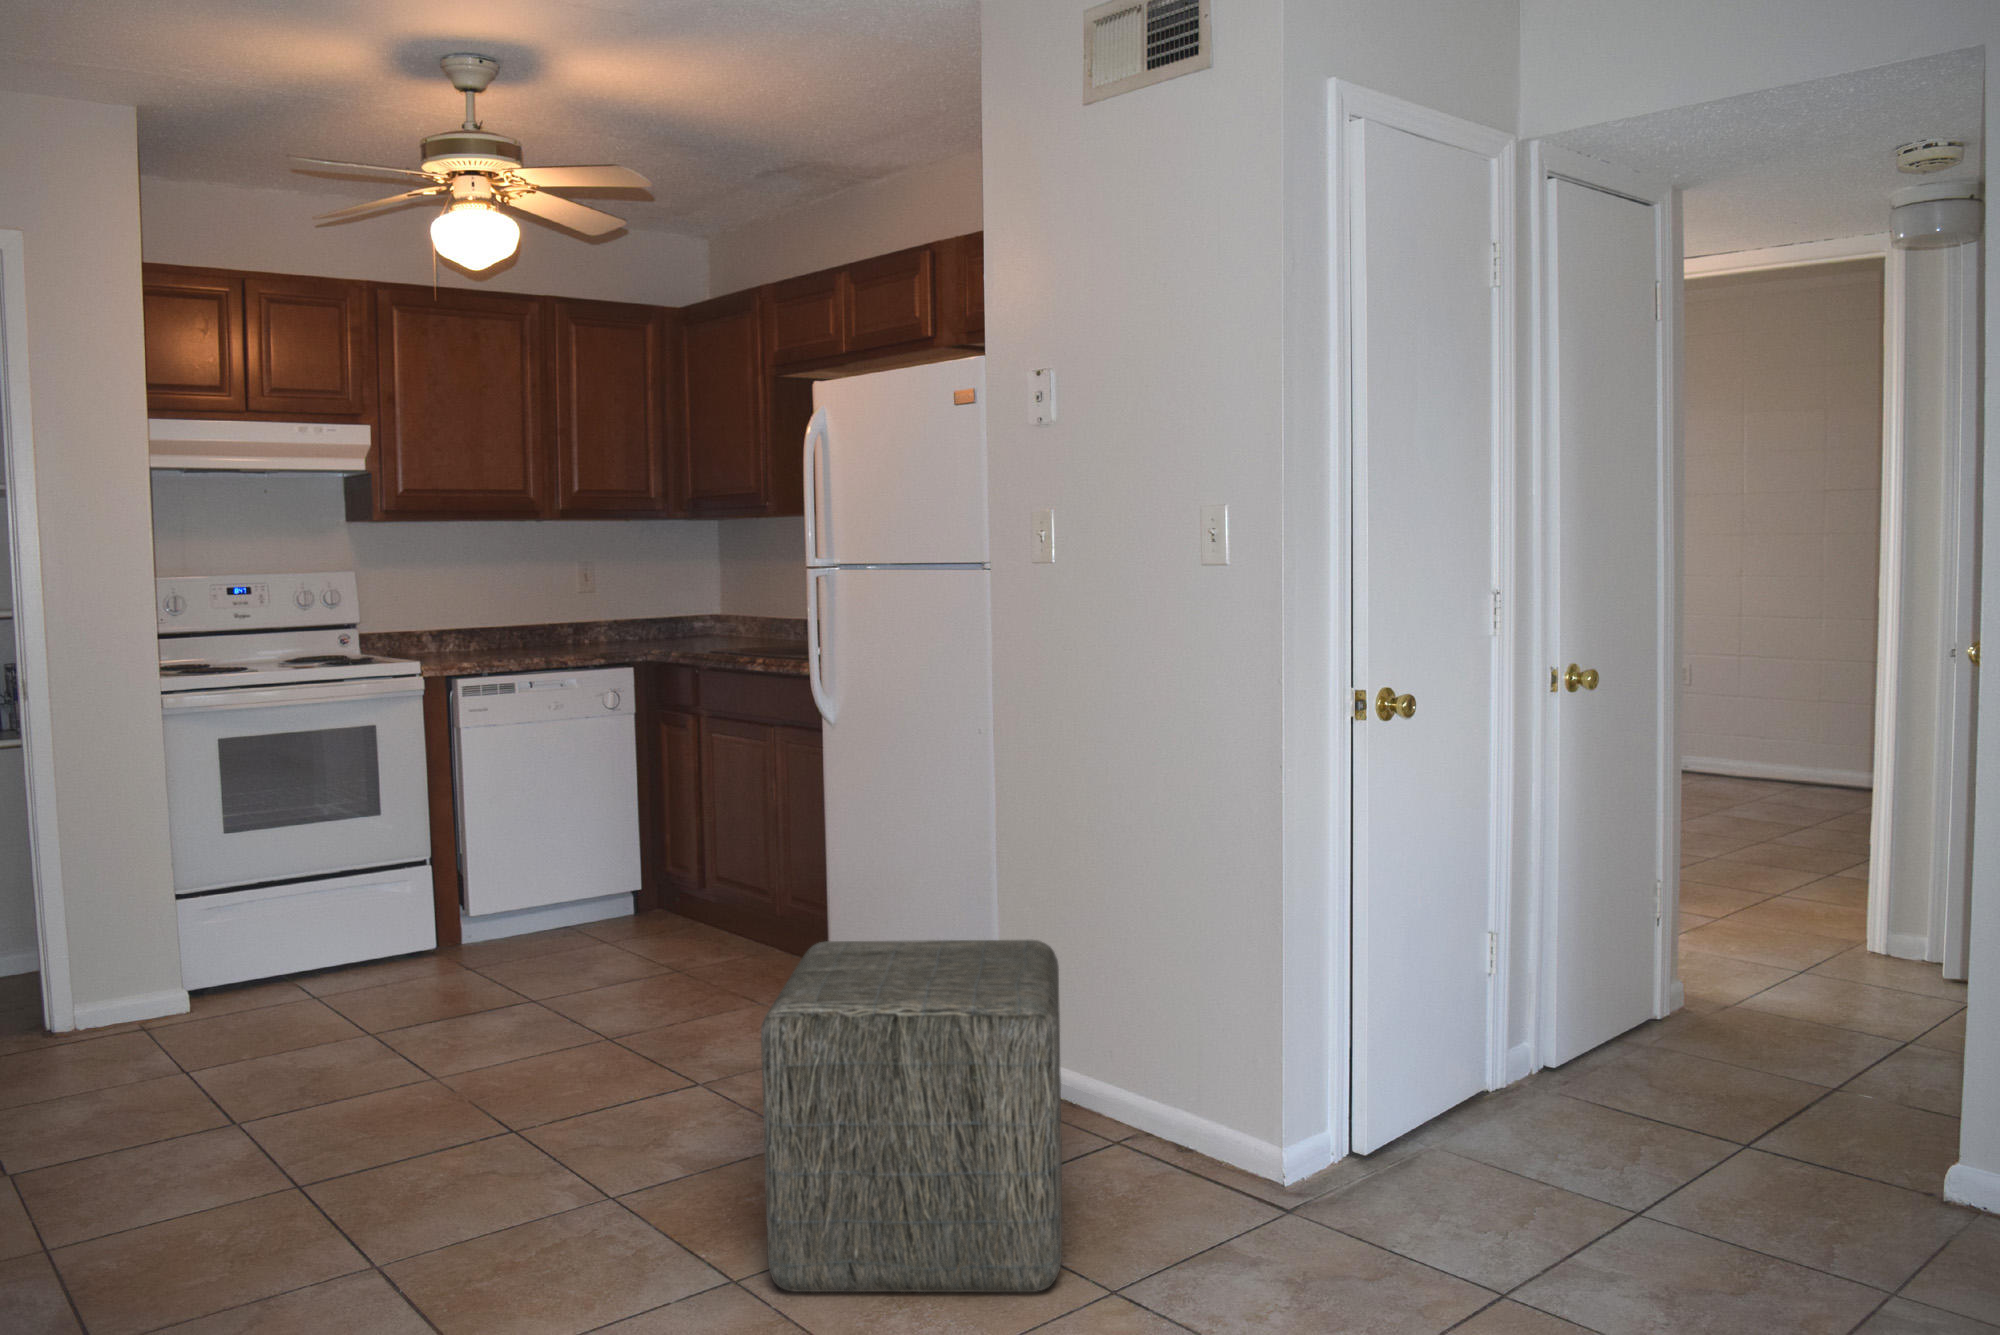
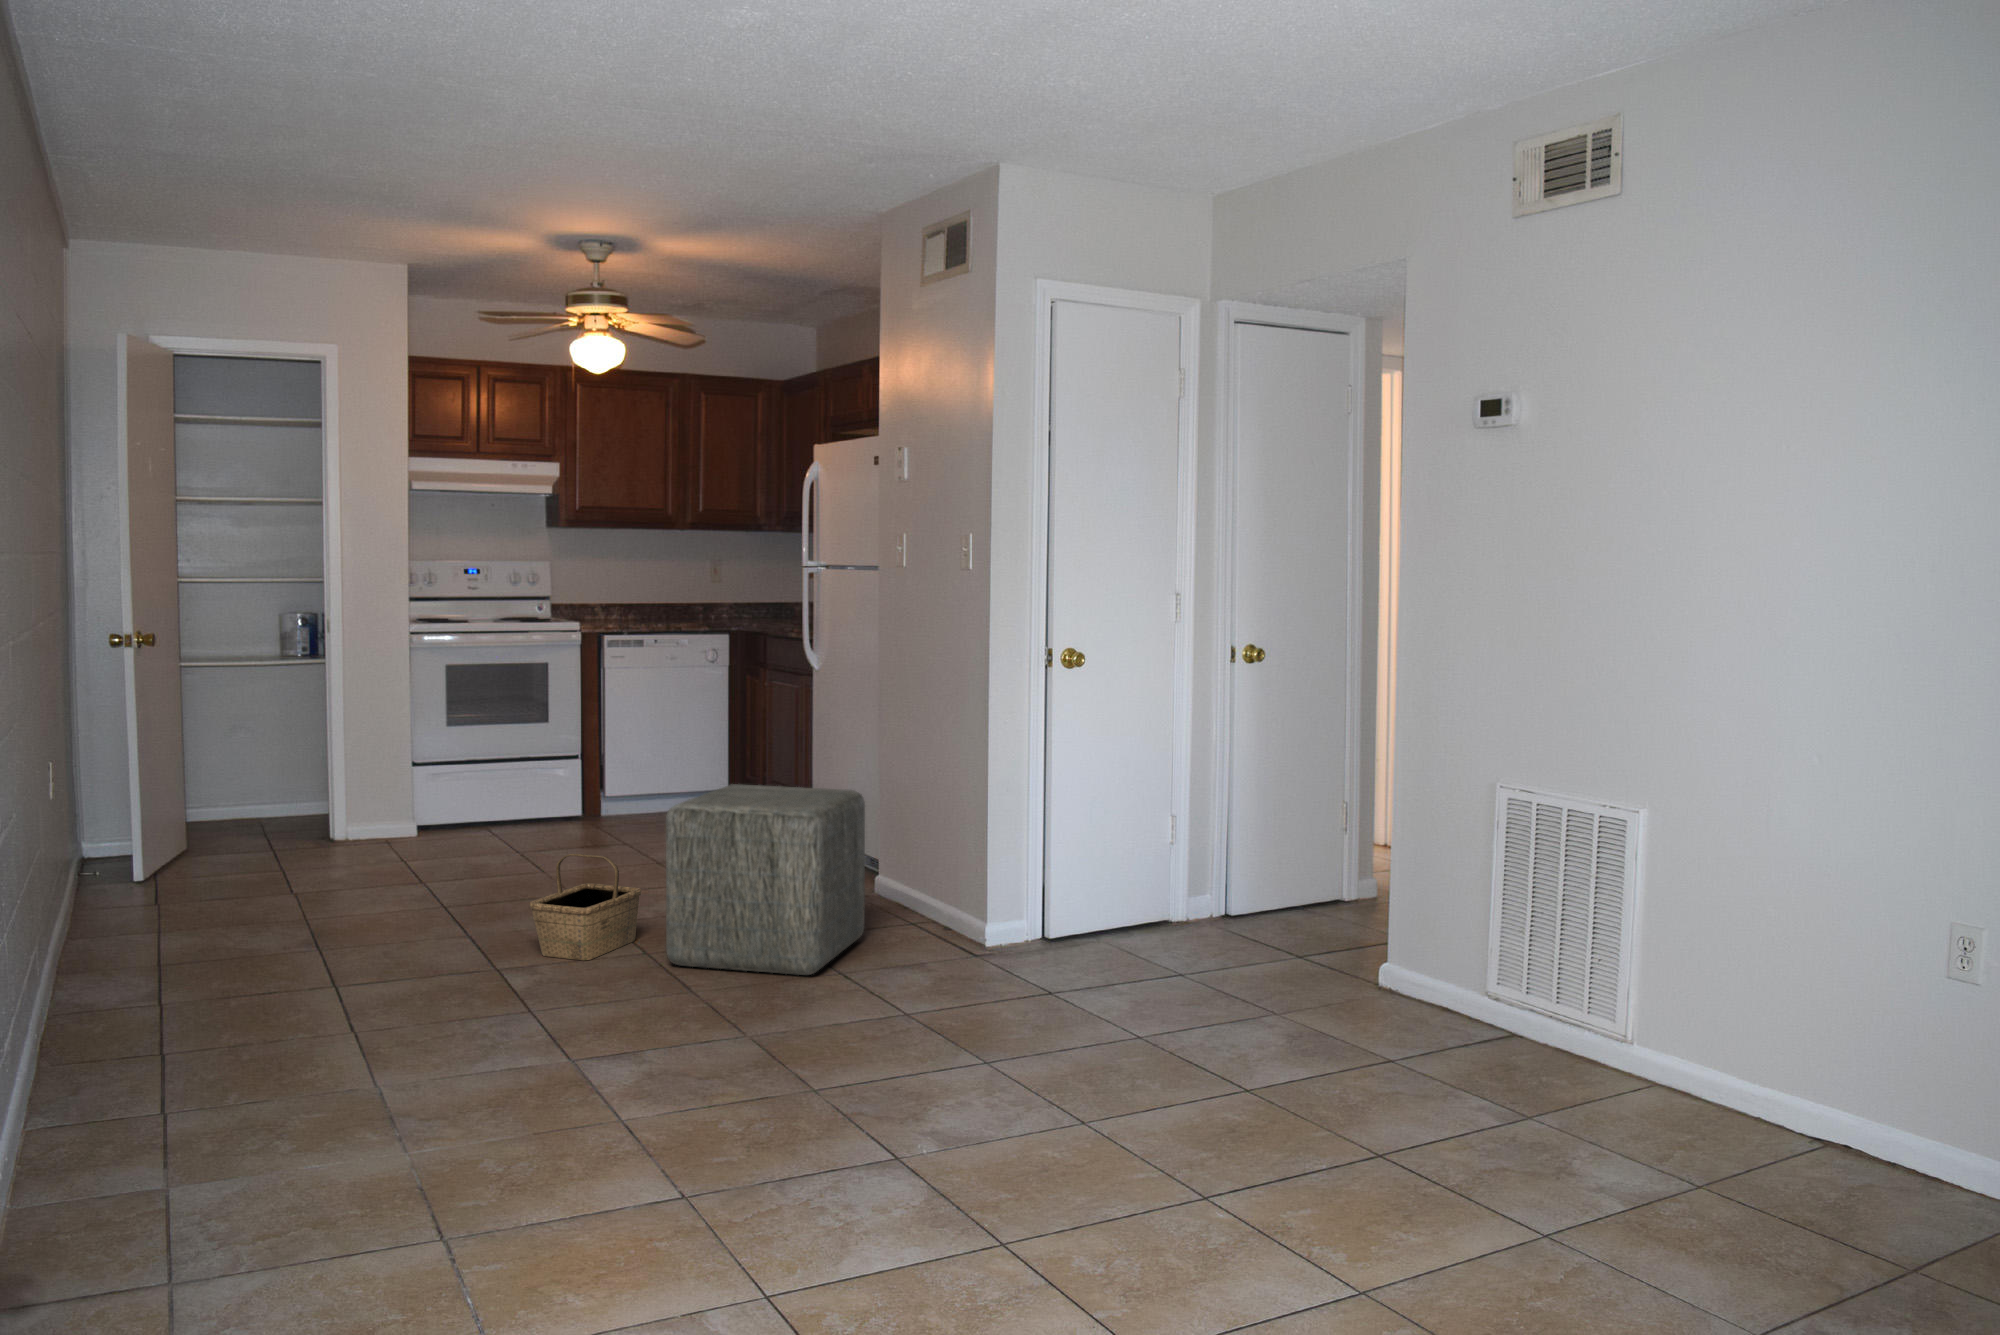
basket: none [500,1092,680,1296] -> present [530,853,641,960]

